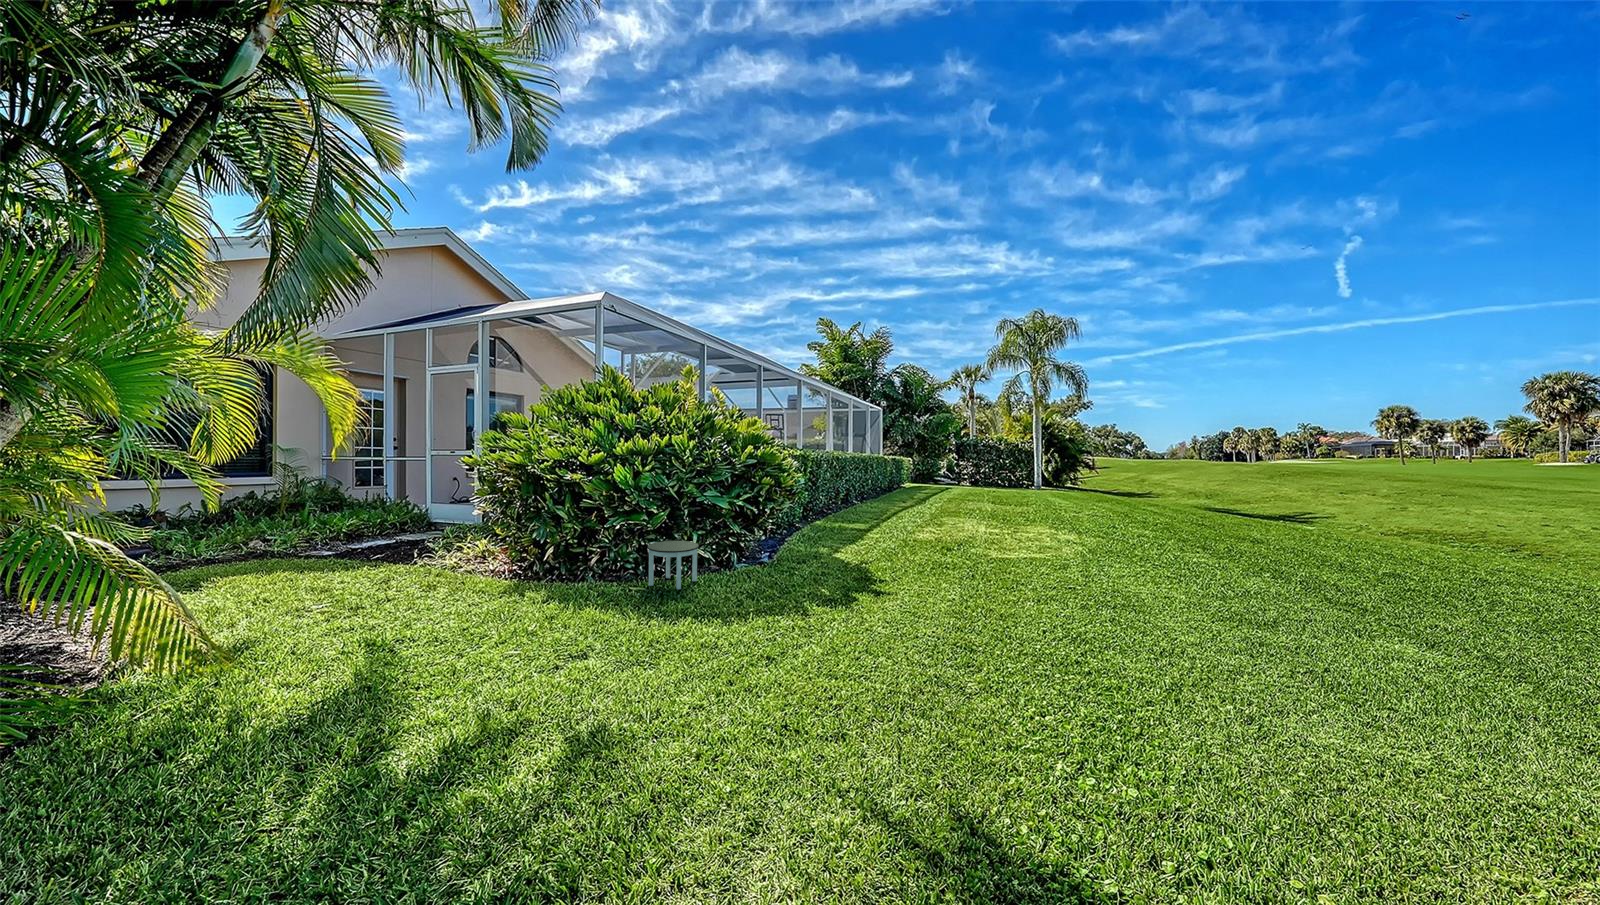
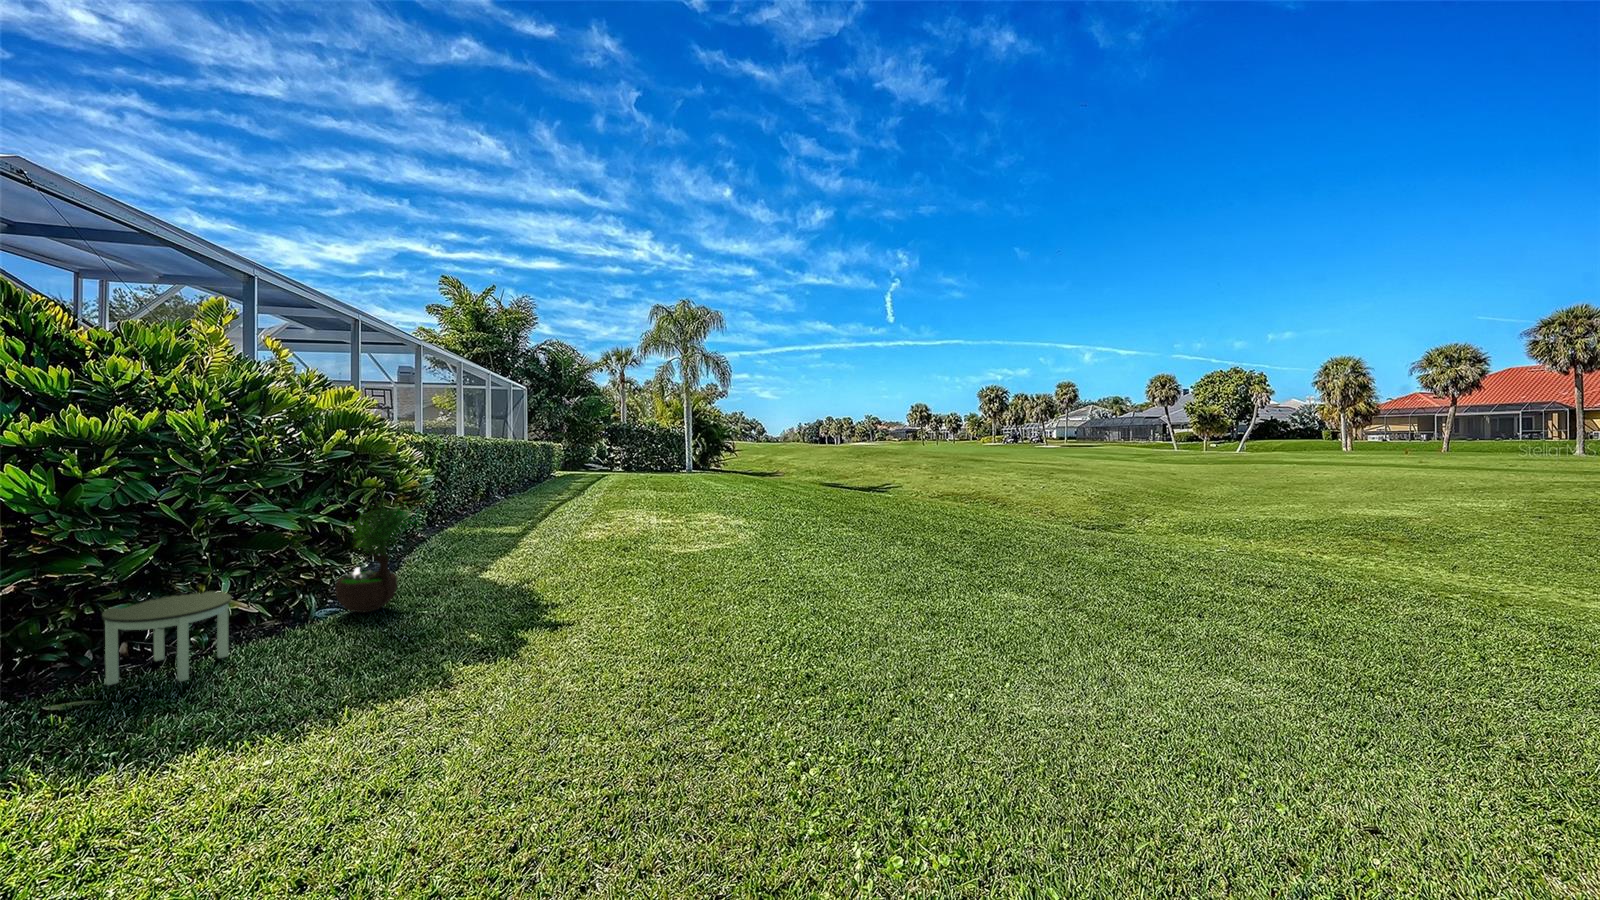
potted tree: none [747,491,793,569] -> present [335,502,410,613]

